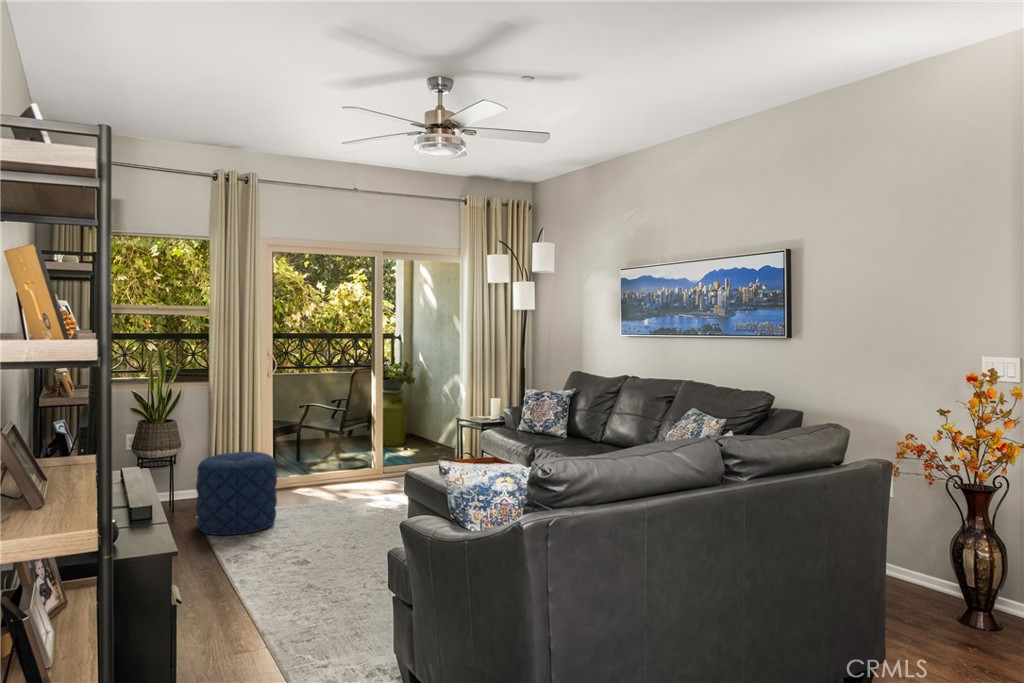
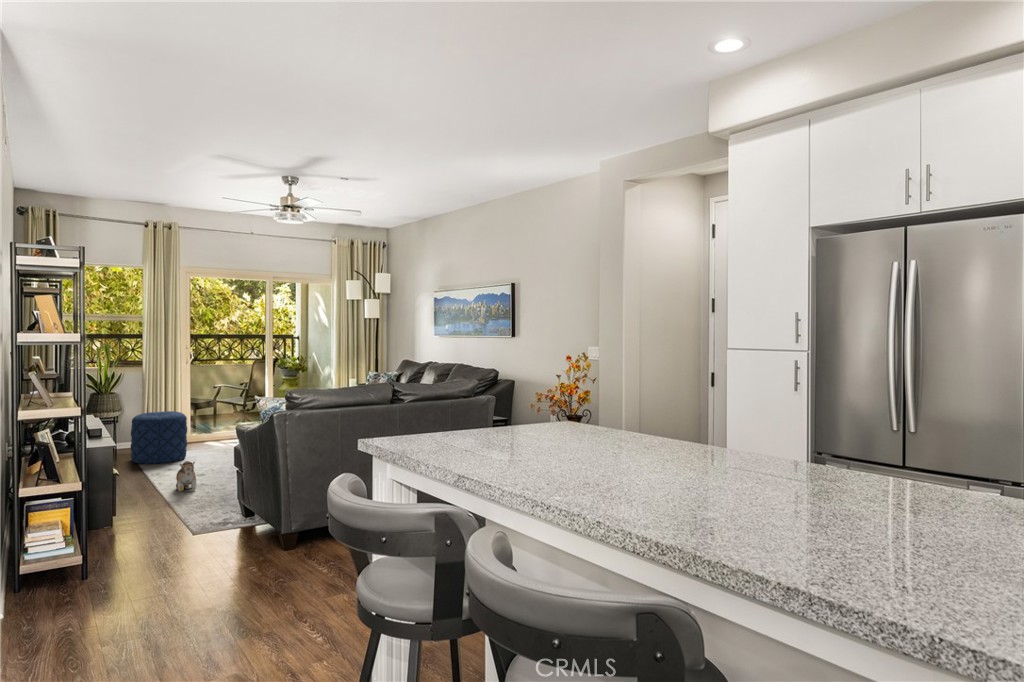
plush toy: none [271,556,304,608] -> present [176,461,197,492]

